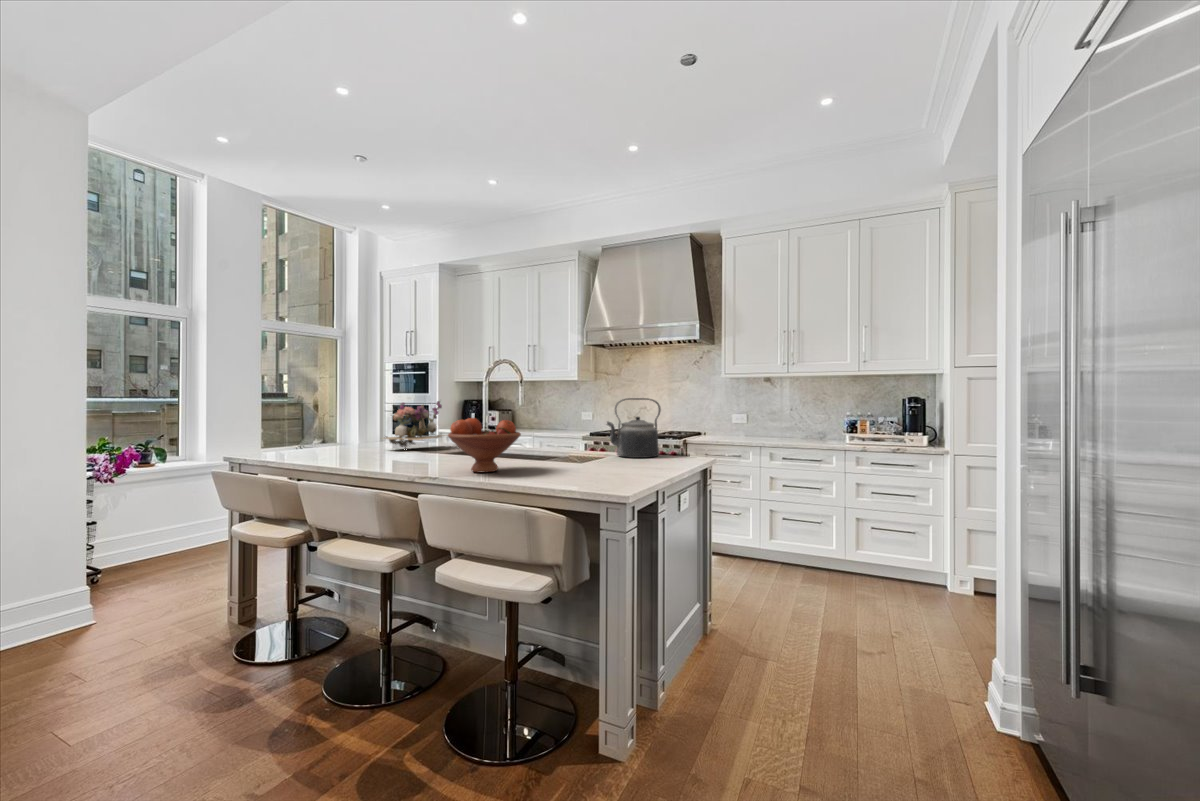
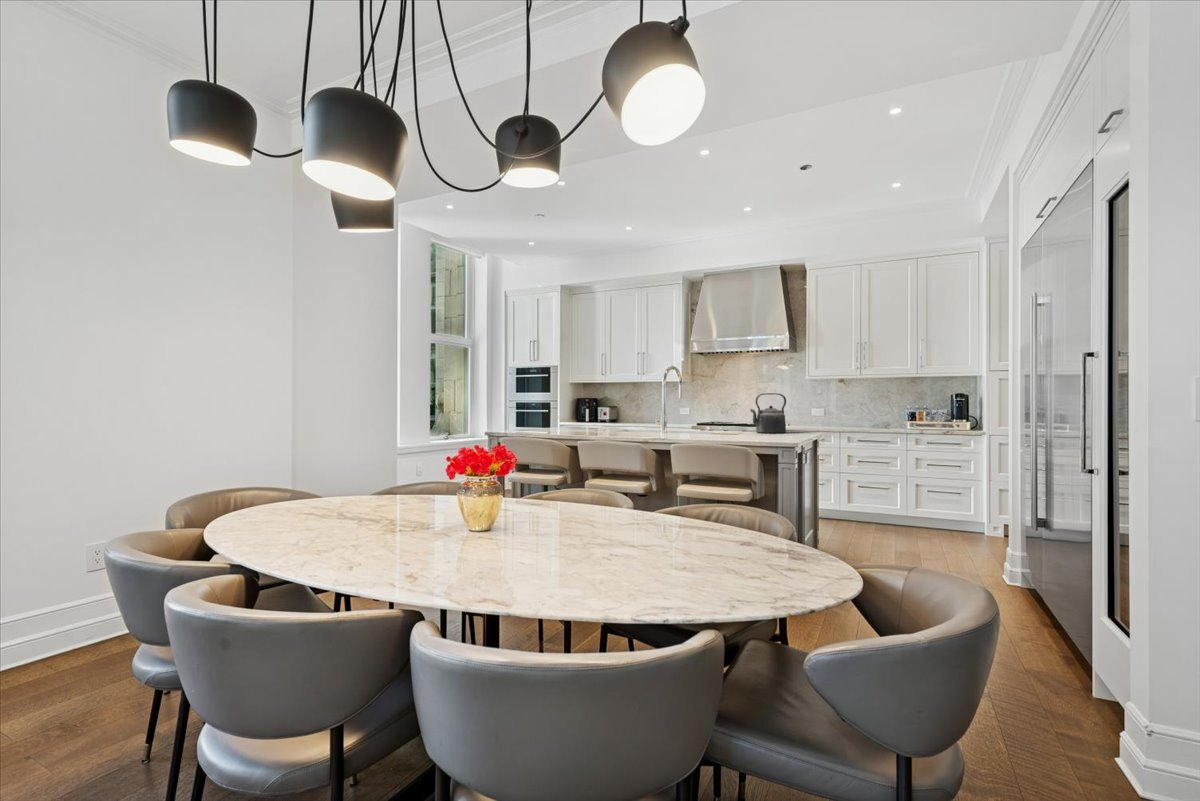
flower arrangement: present [384,401,442,448] -> none [575,395,617,431]
fruit bowl: present [448,418,521,472] -> none [670,405,715,438]

